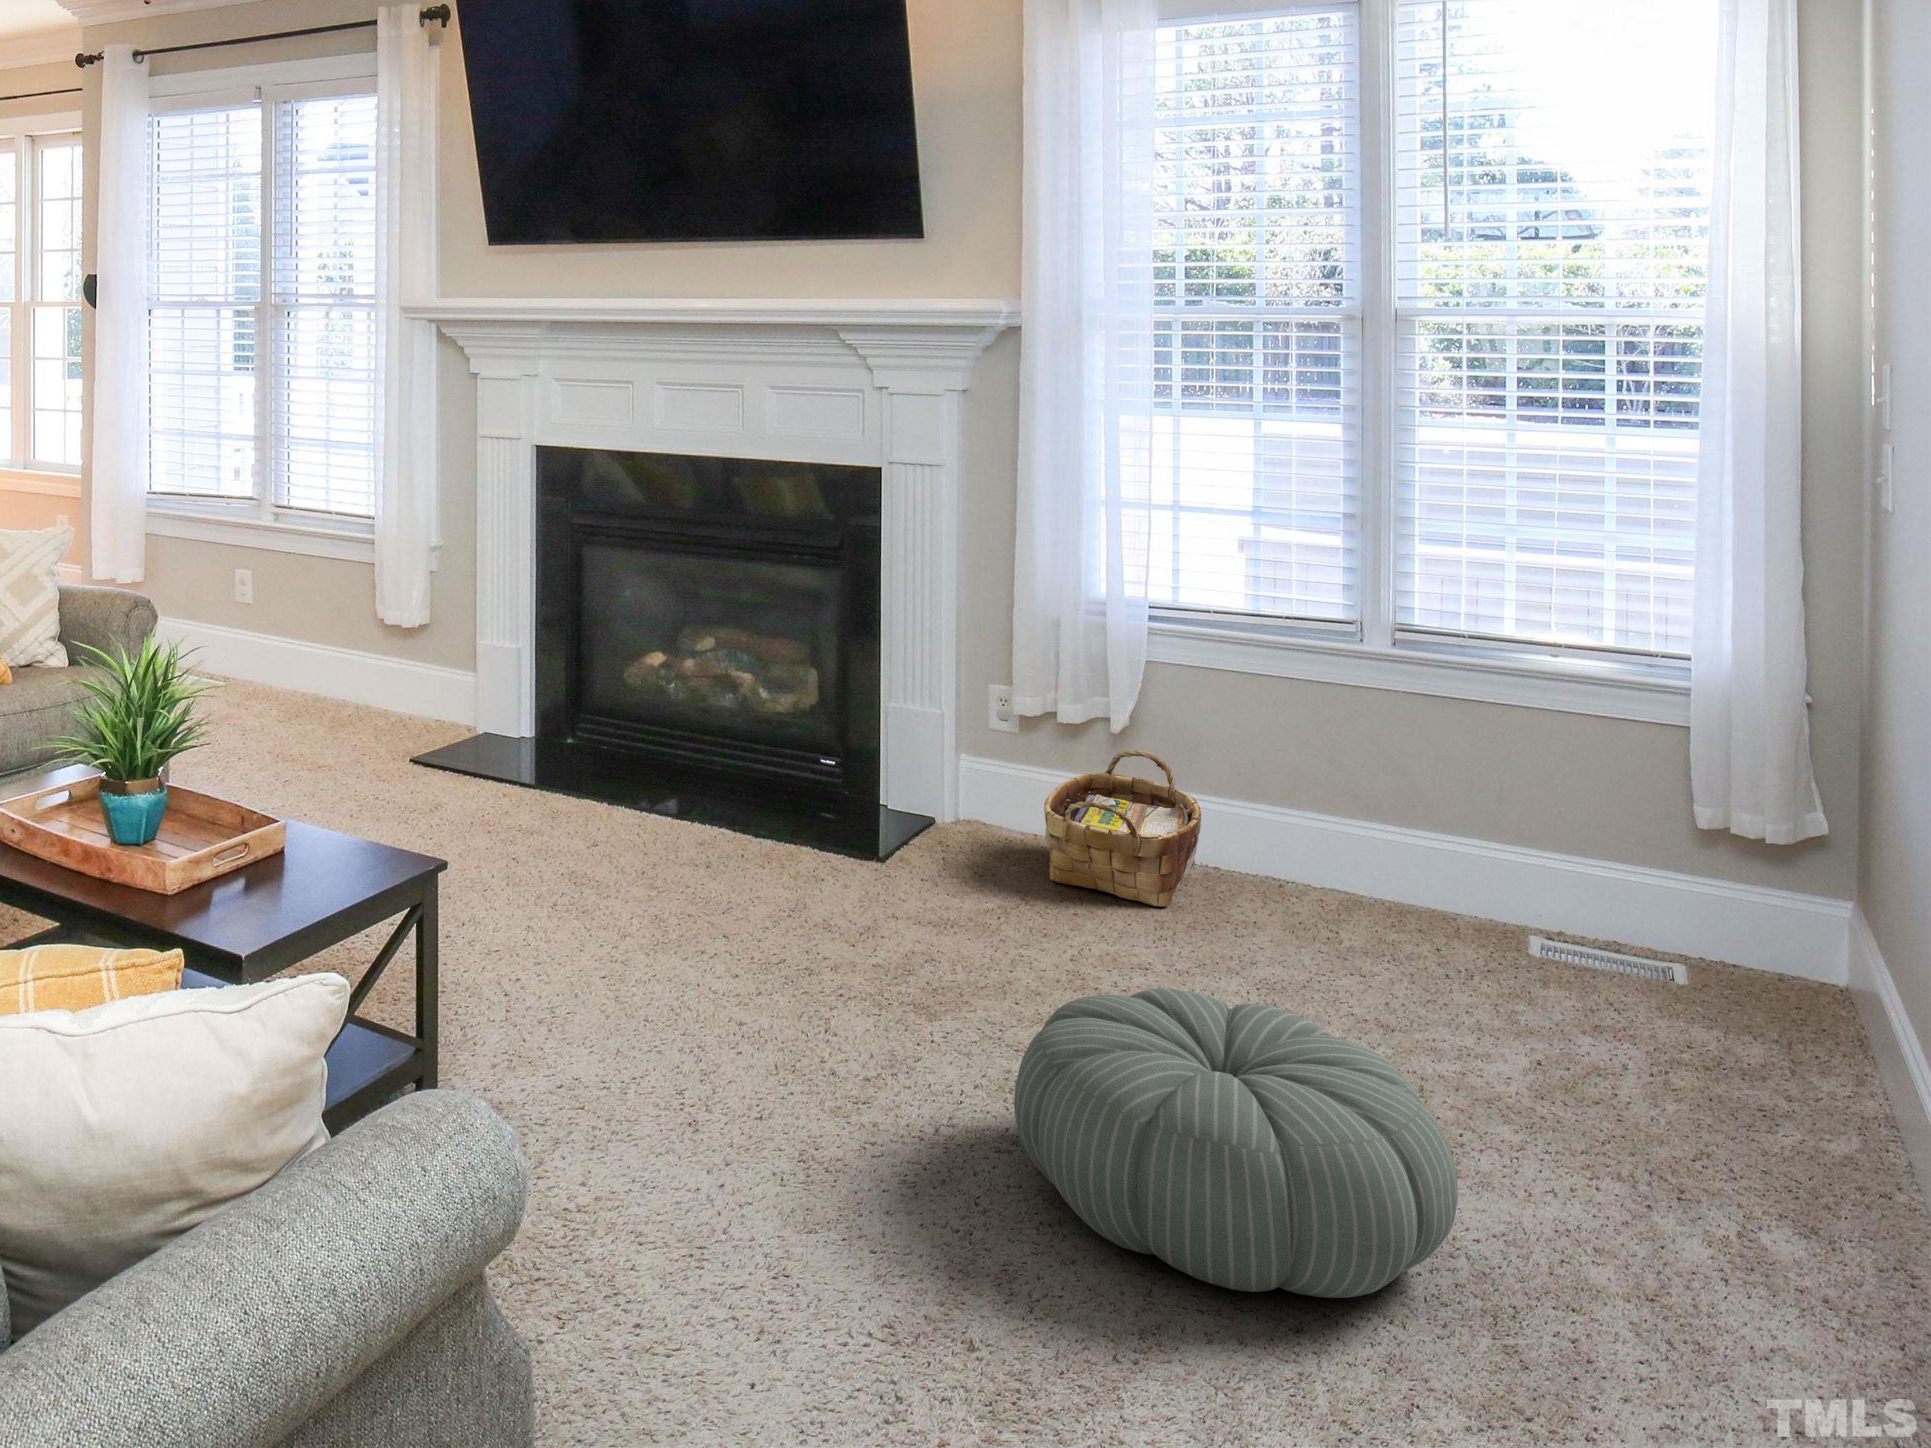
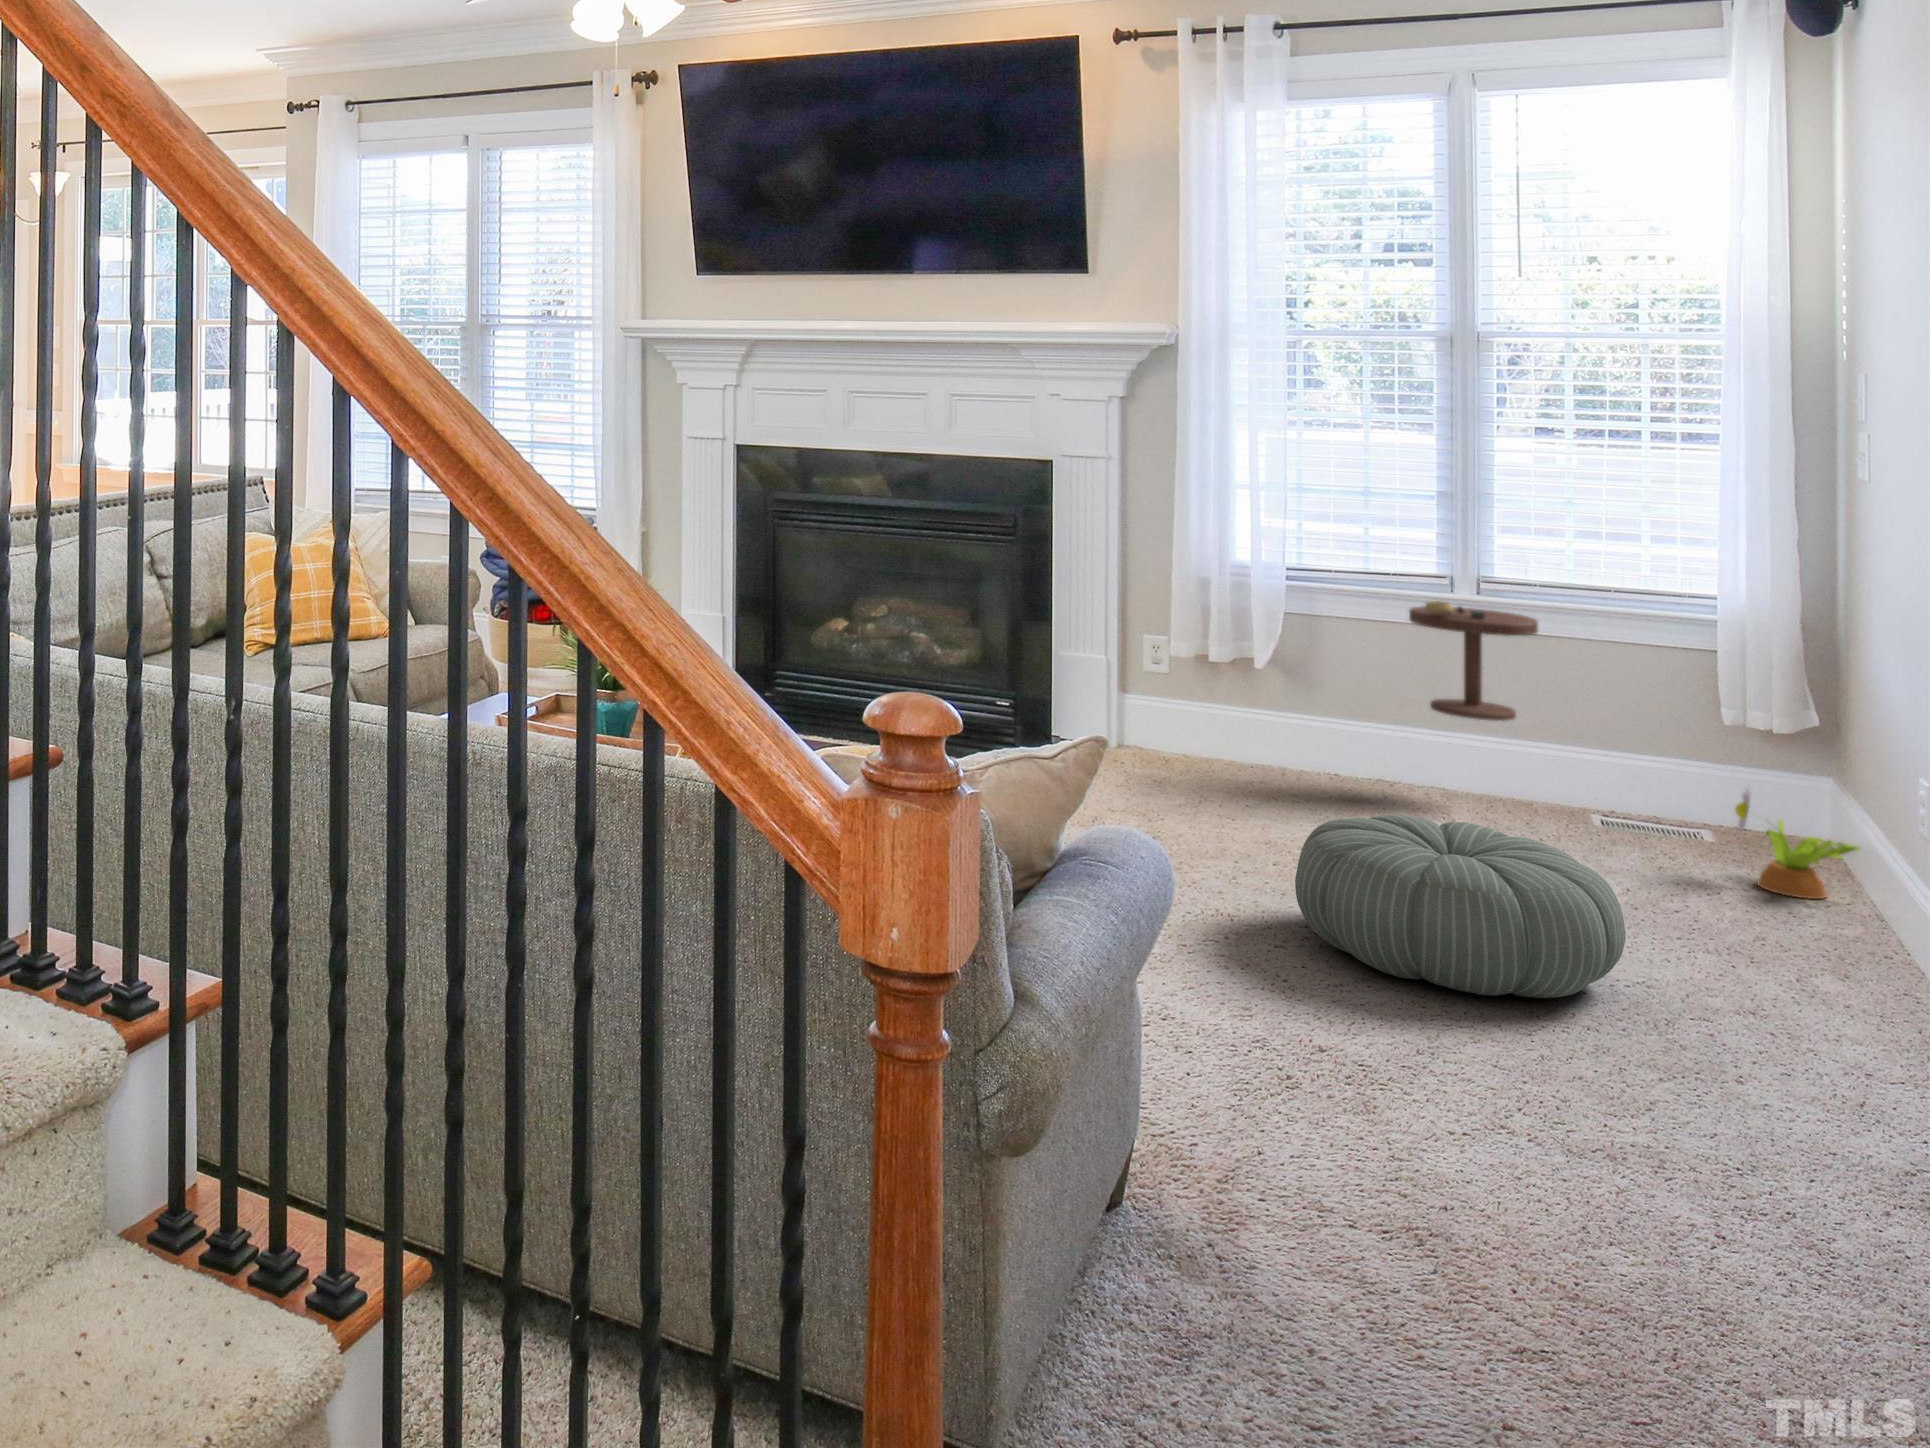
side table: none [1294,658,1456,921] -> present [1409,601,1538,721]
woven basket: present [1044,750,1201,907] -> none [1209,682,1335,798]
decorative plant: none [1691,928,1865,1094] -> present [1735,791,1860,899]

